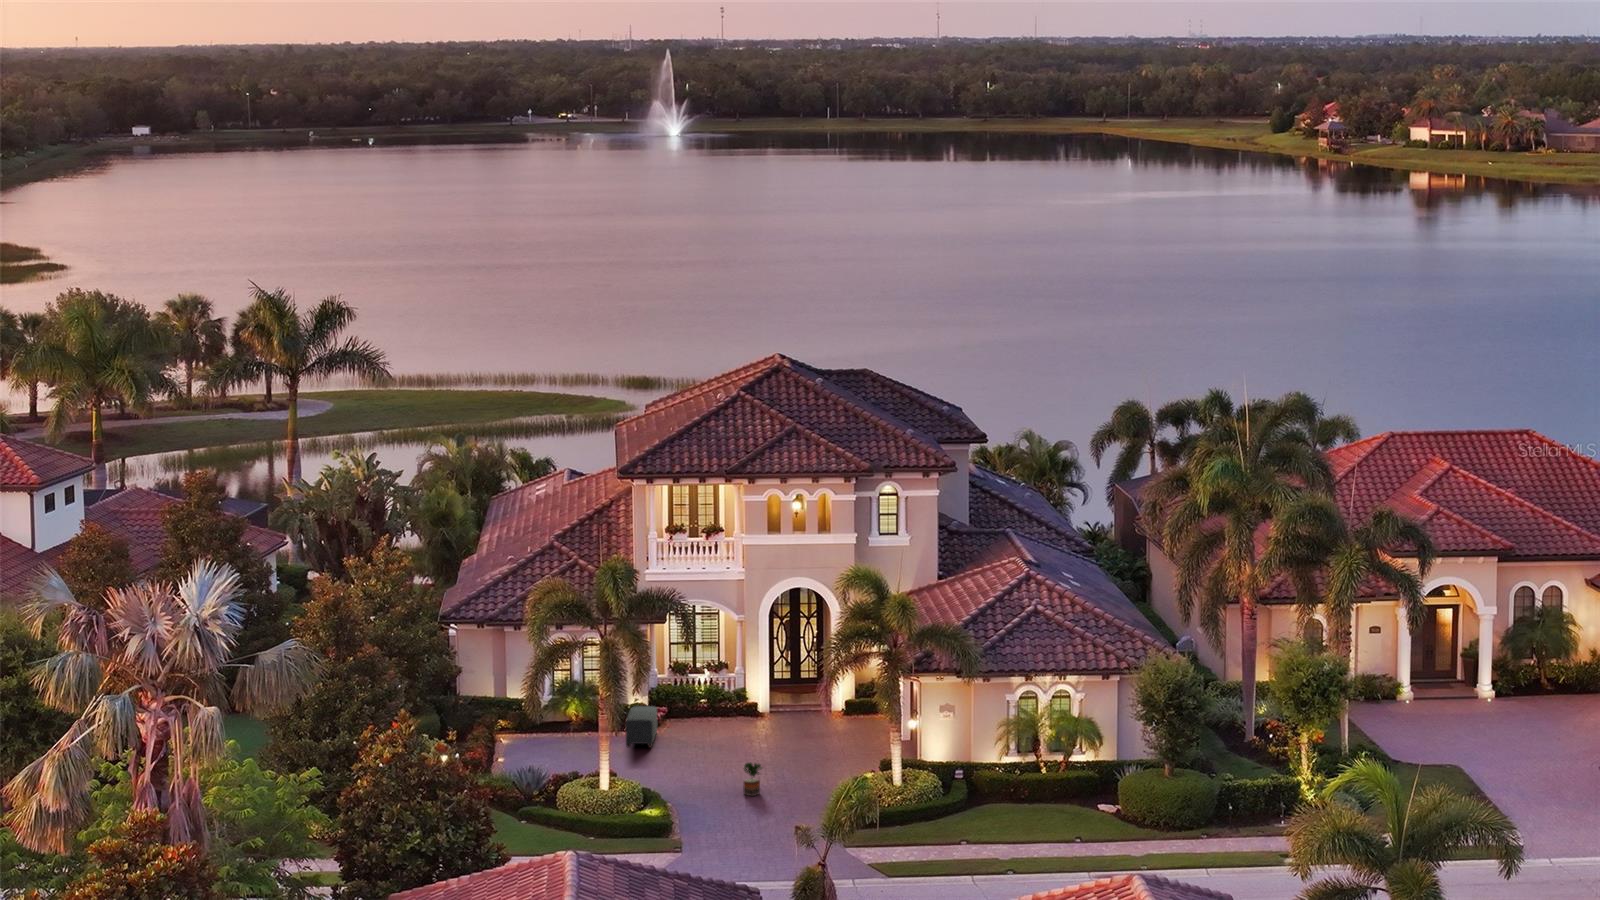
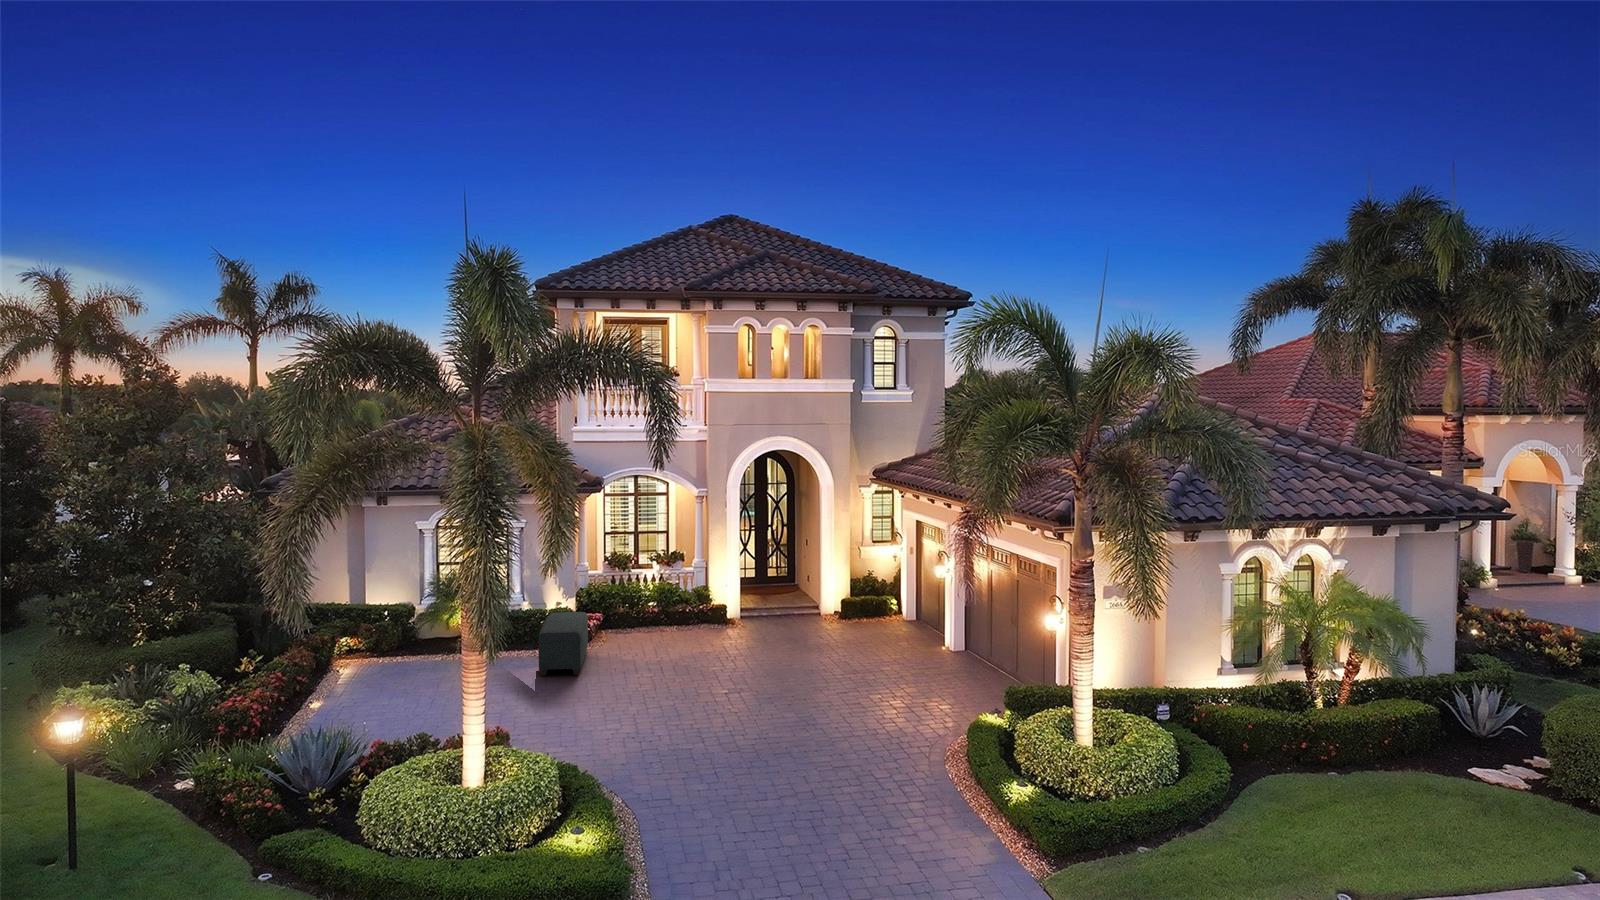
potted tree: present [743,762,762,796] -> none [743,702,780,765]

